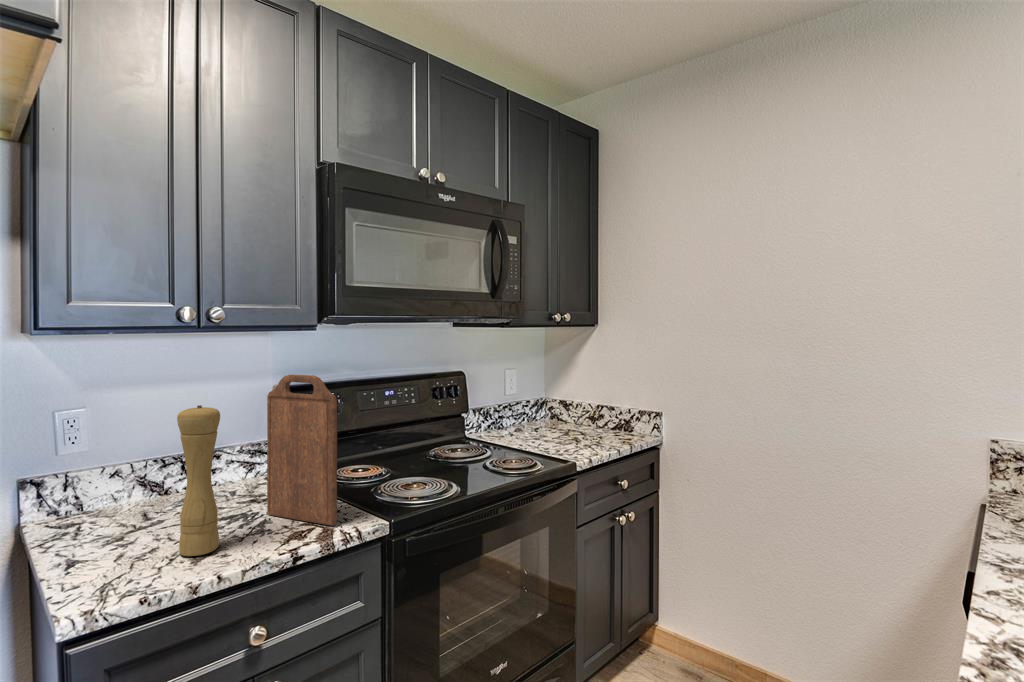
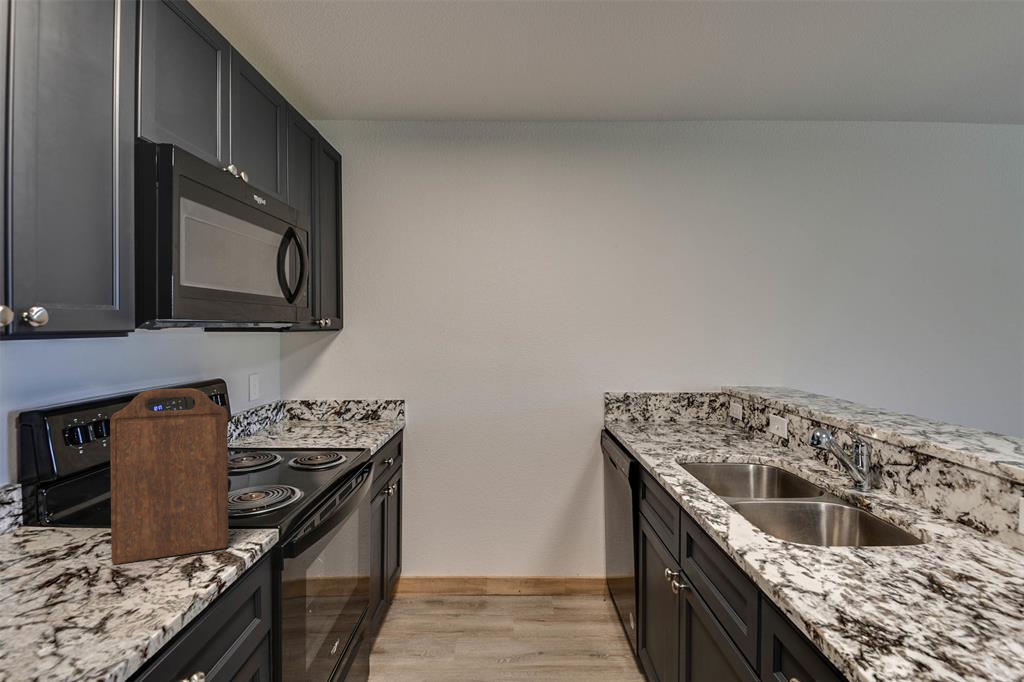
pepper mill: present [177,405,220,556] -> none [54,435,116,631]

